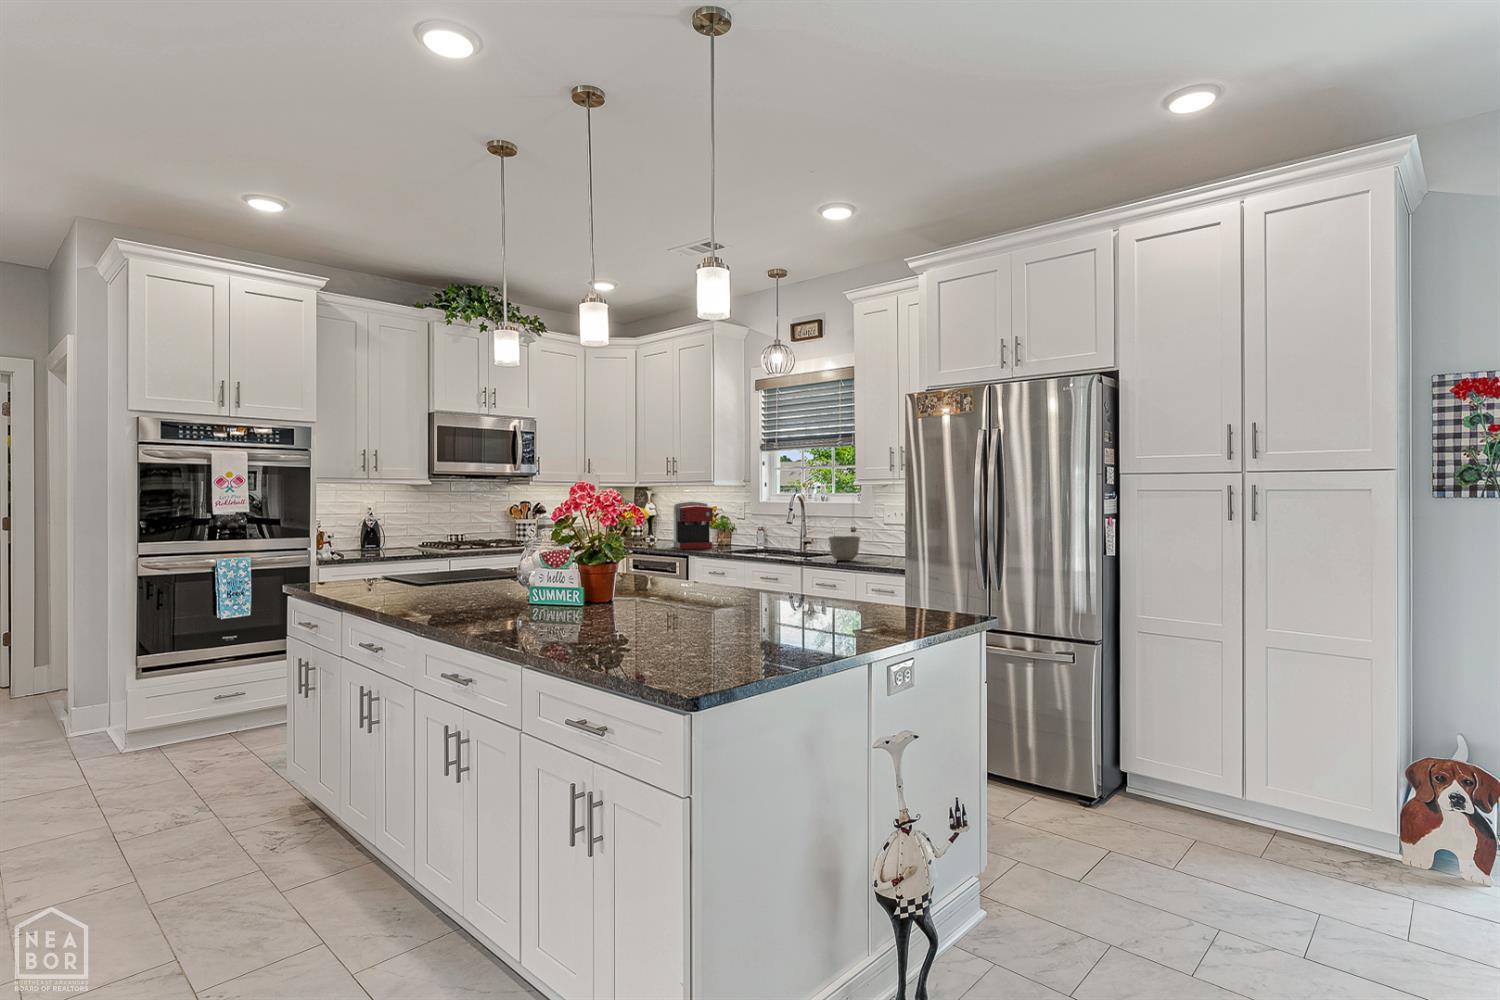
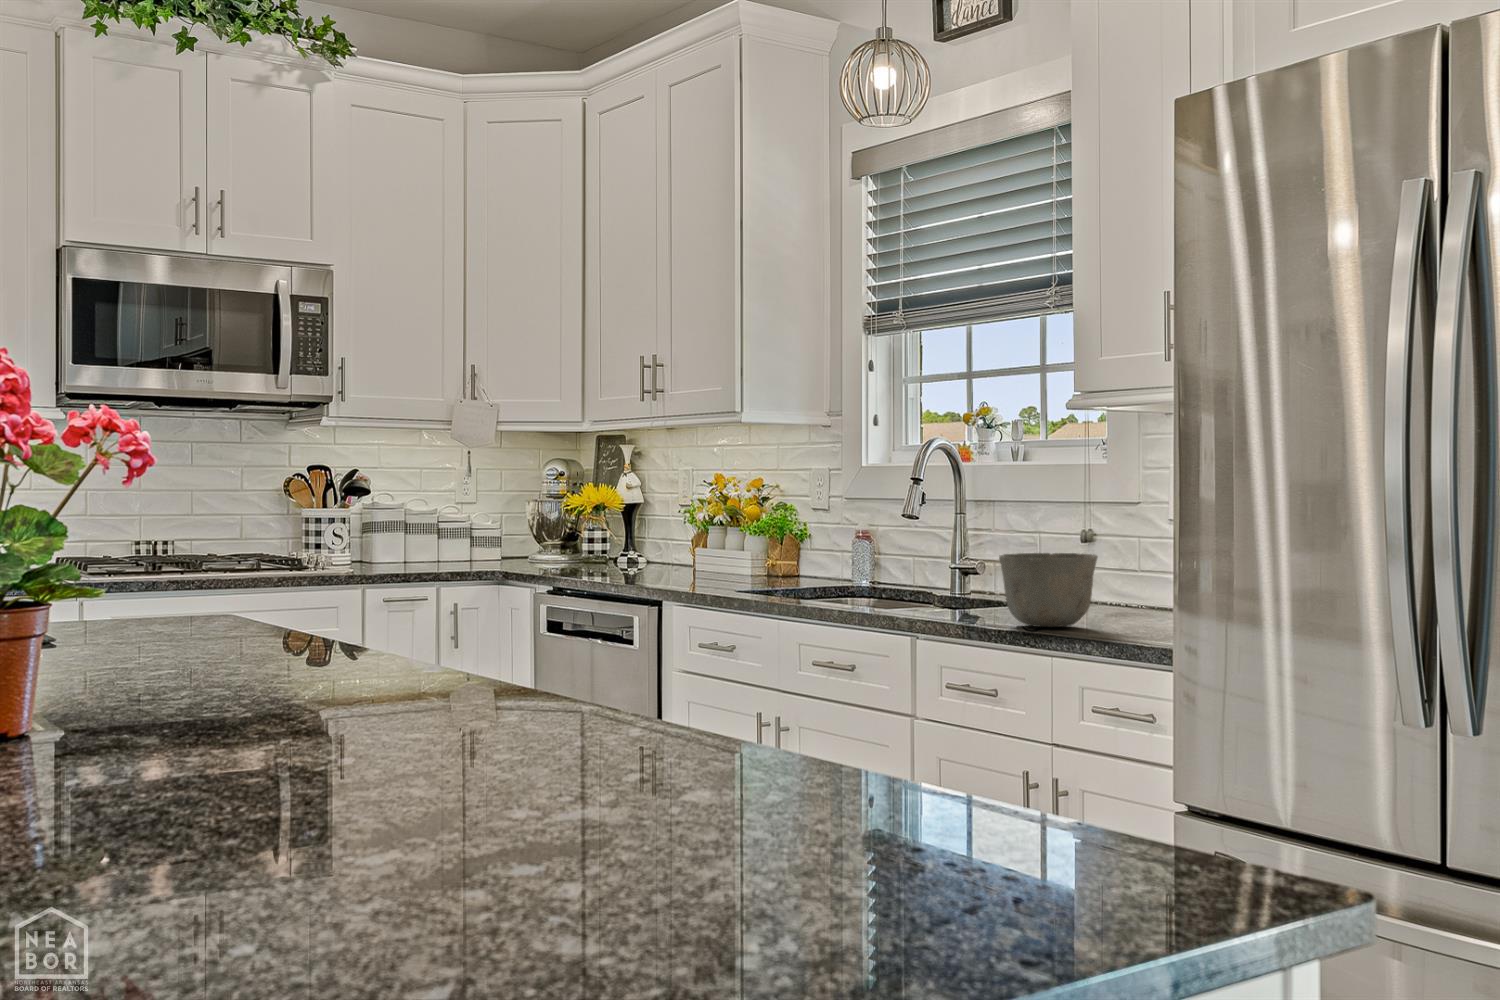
coffee maker: present [674,502,713,549] -> none [649,465,734,583]

